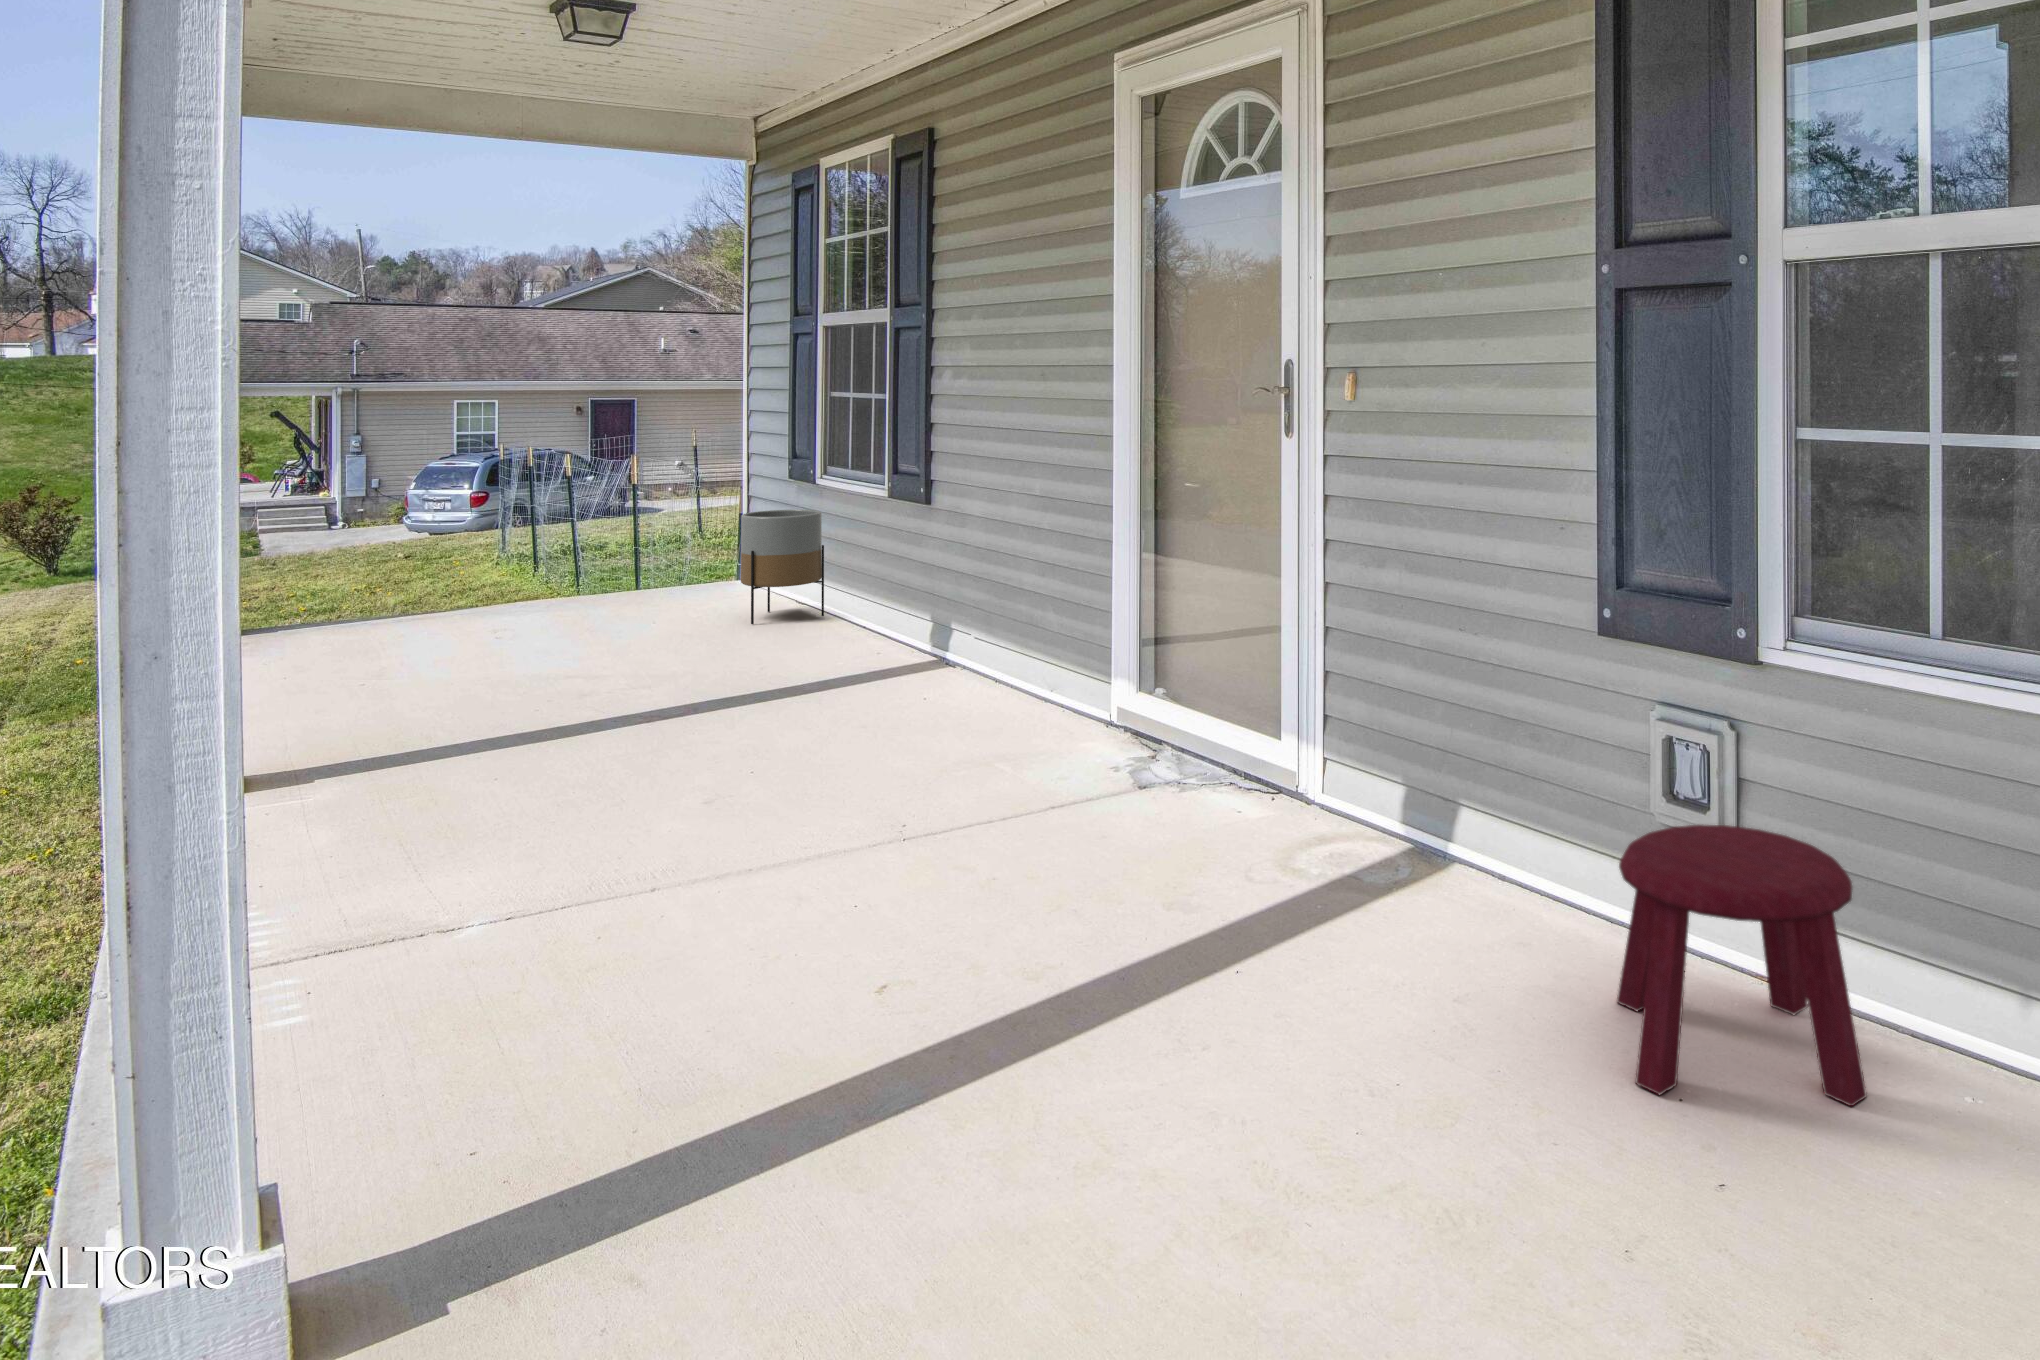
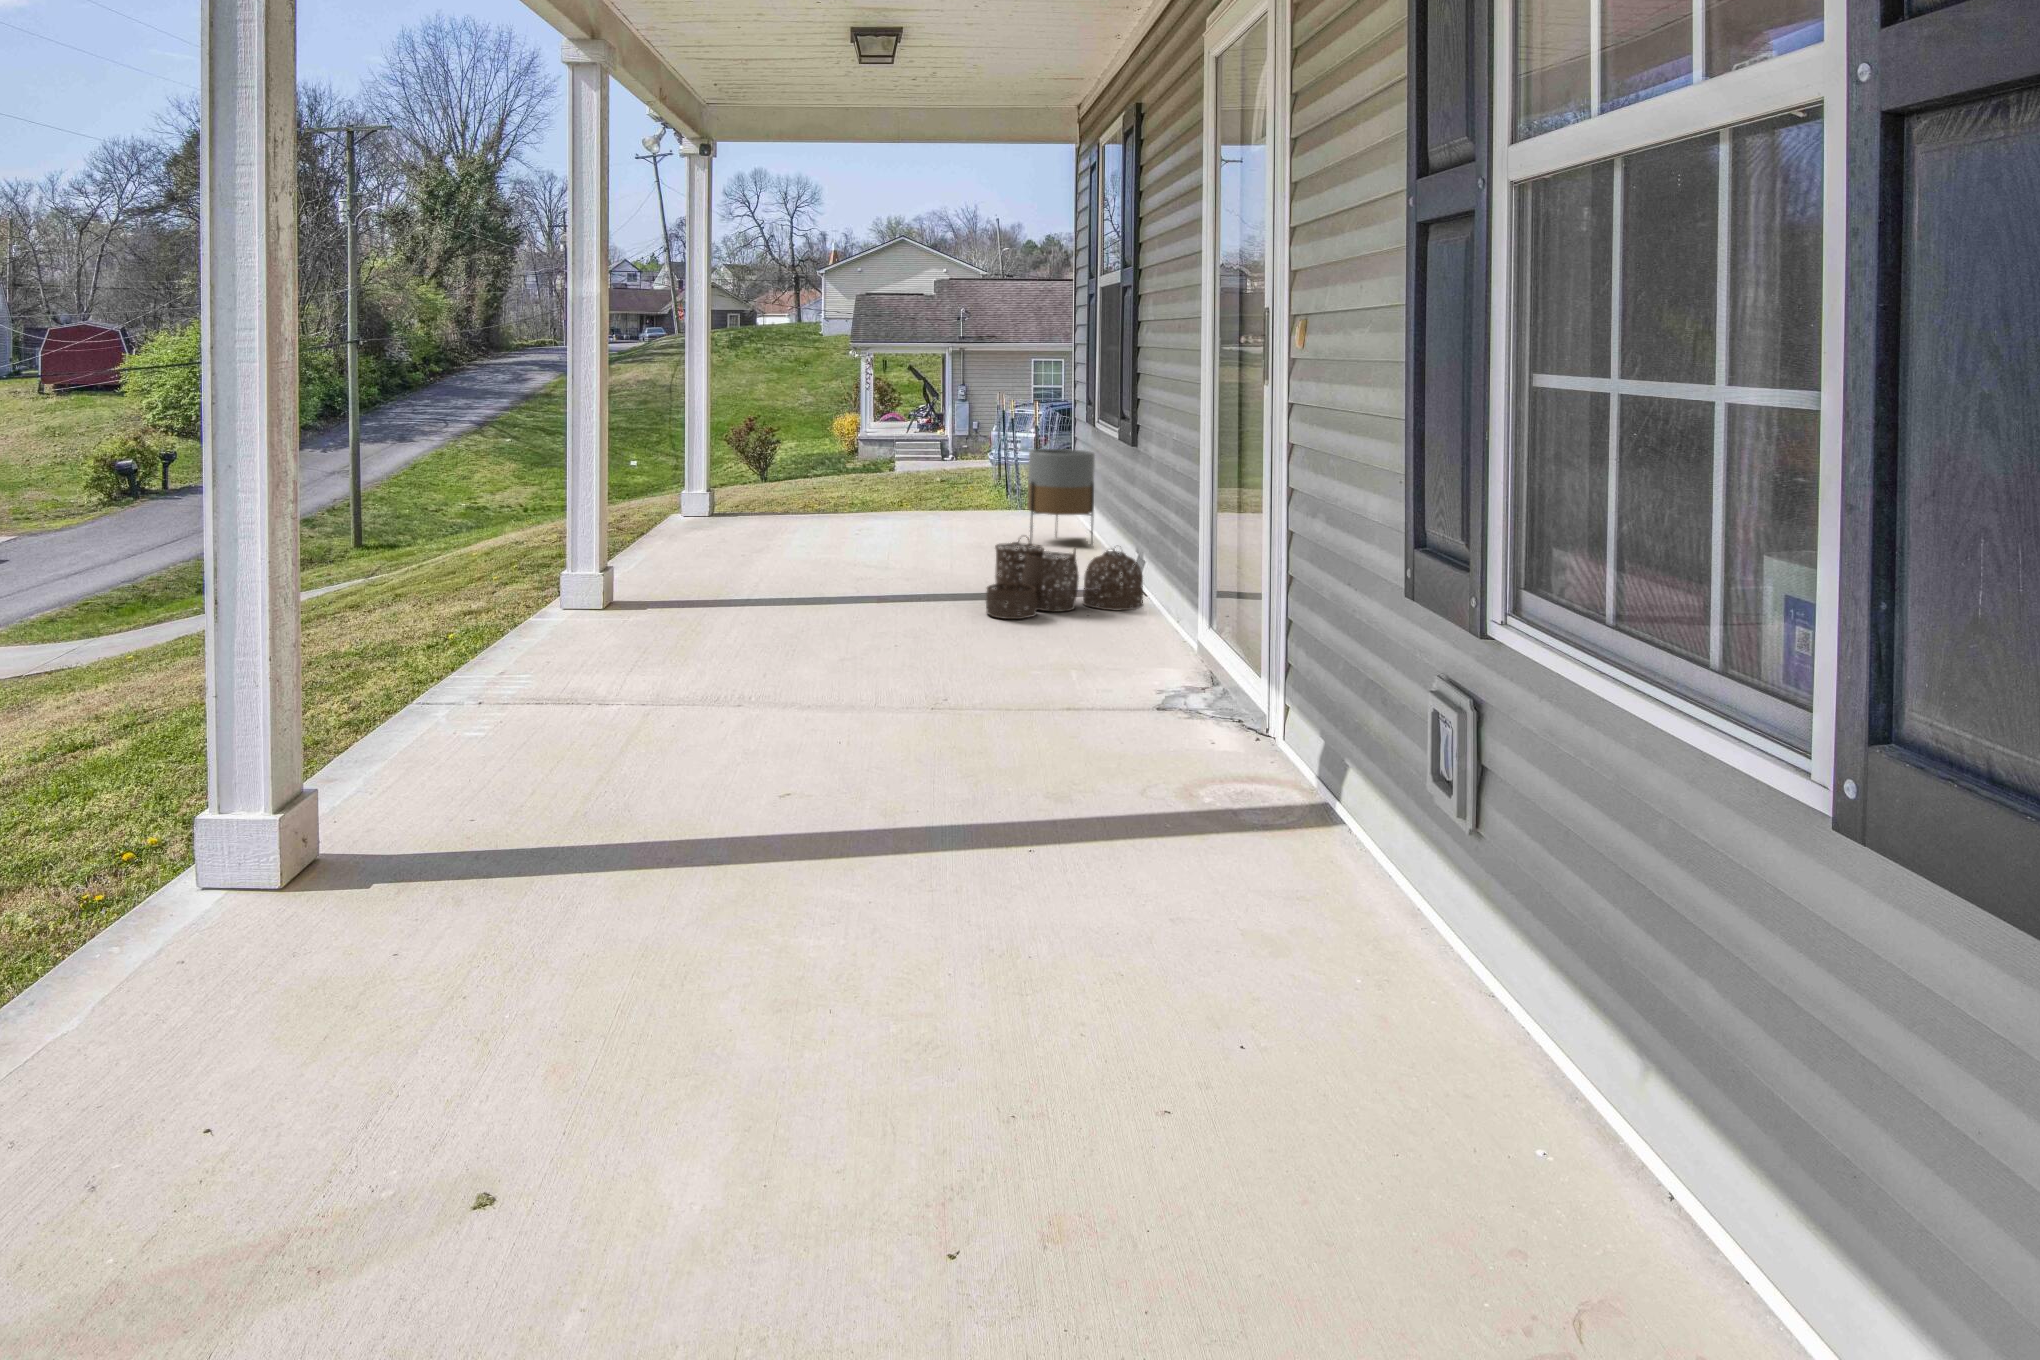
woven basket: none [802,614,980,719] -> present [986,537,1143,619]
stool: present [1617,824,1867,1106] -> none [1192,784,1480,1093]

